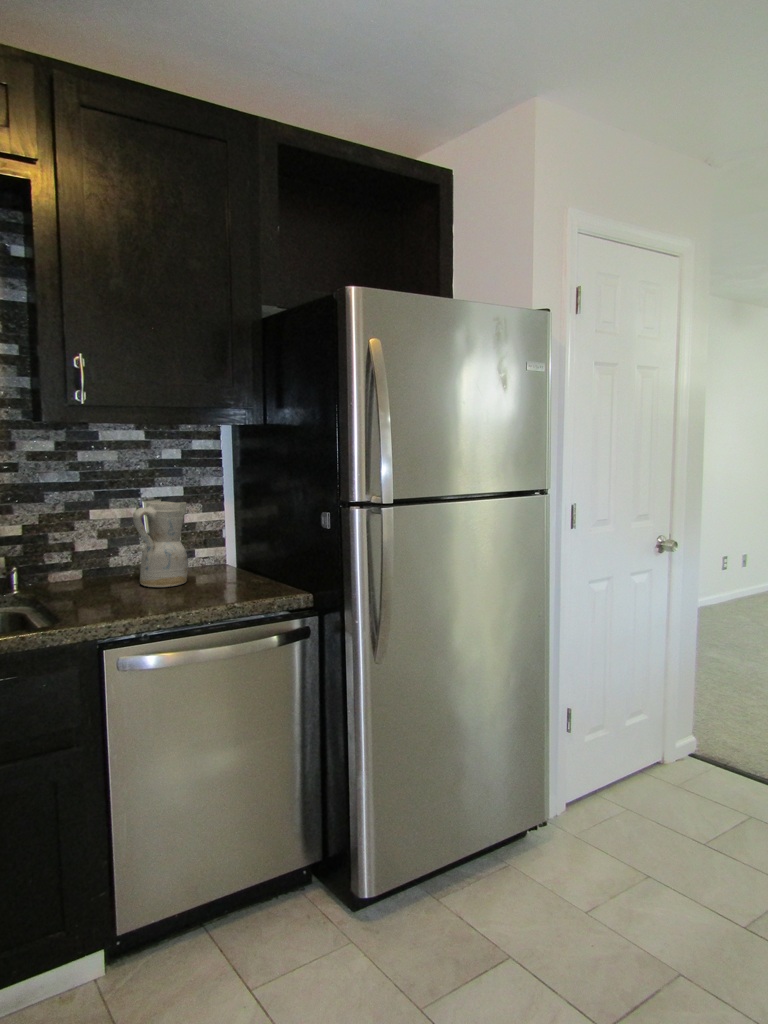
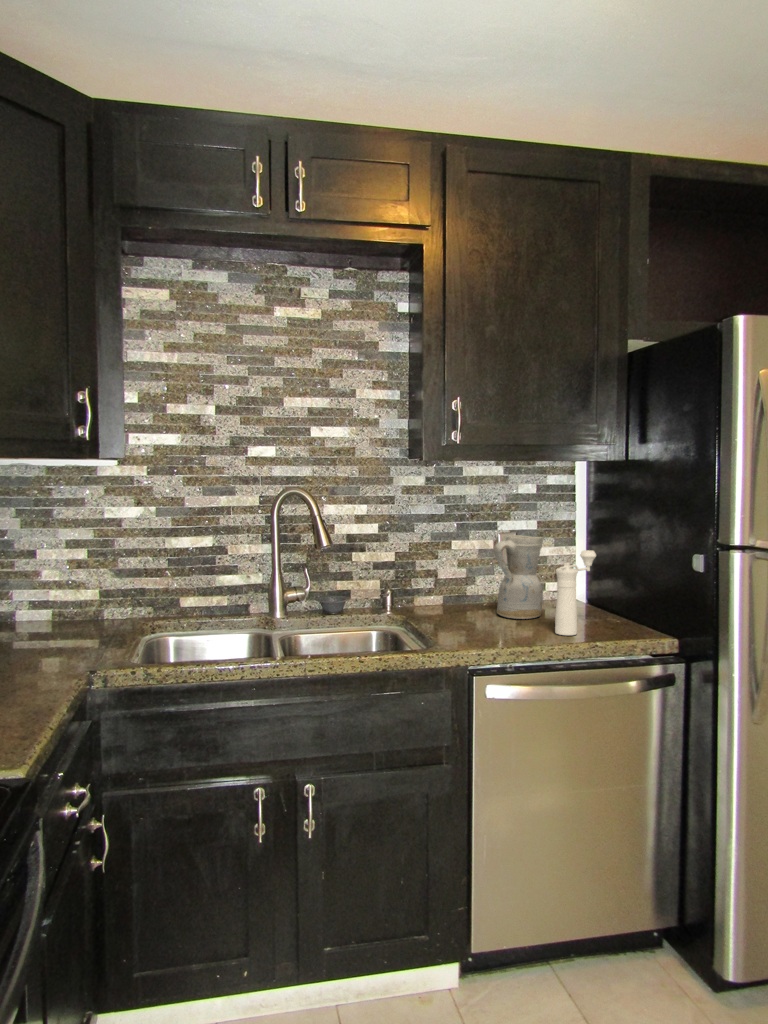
pepper mill: none [194,513,237,599] -> present [555,550,596,635]

